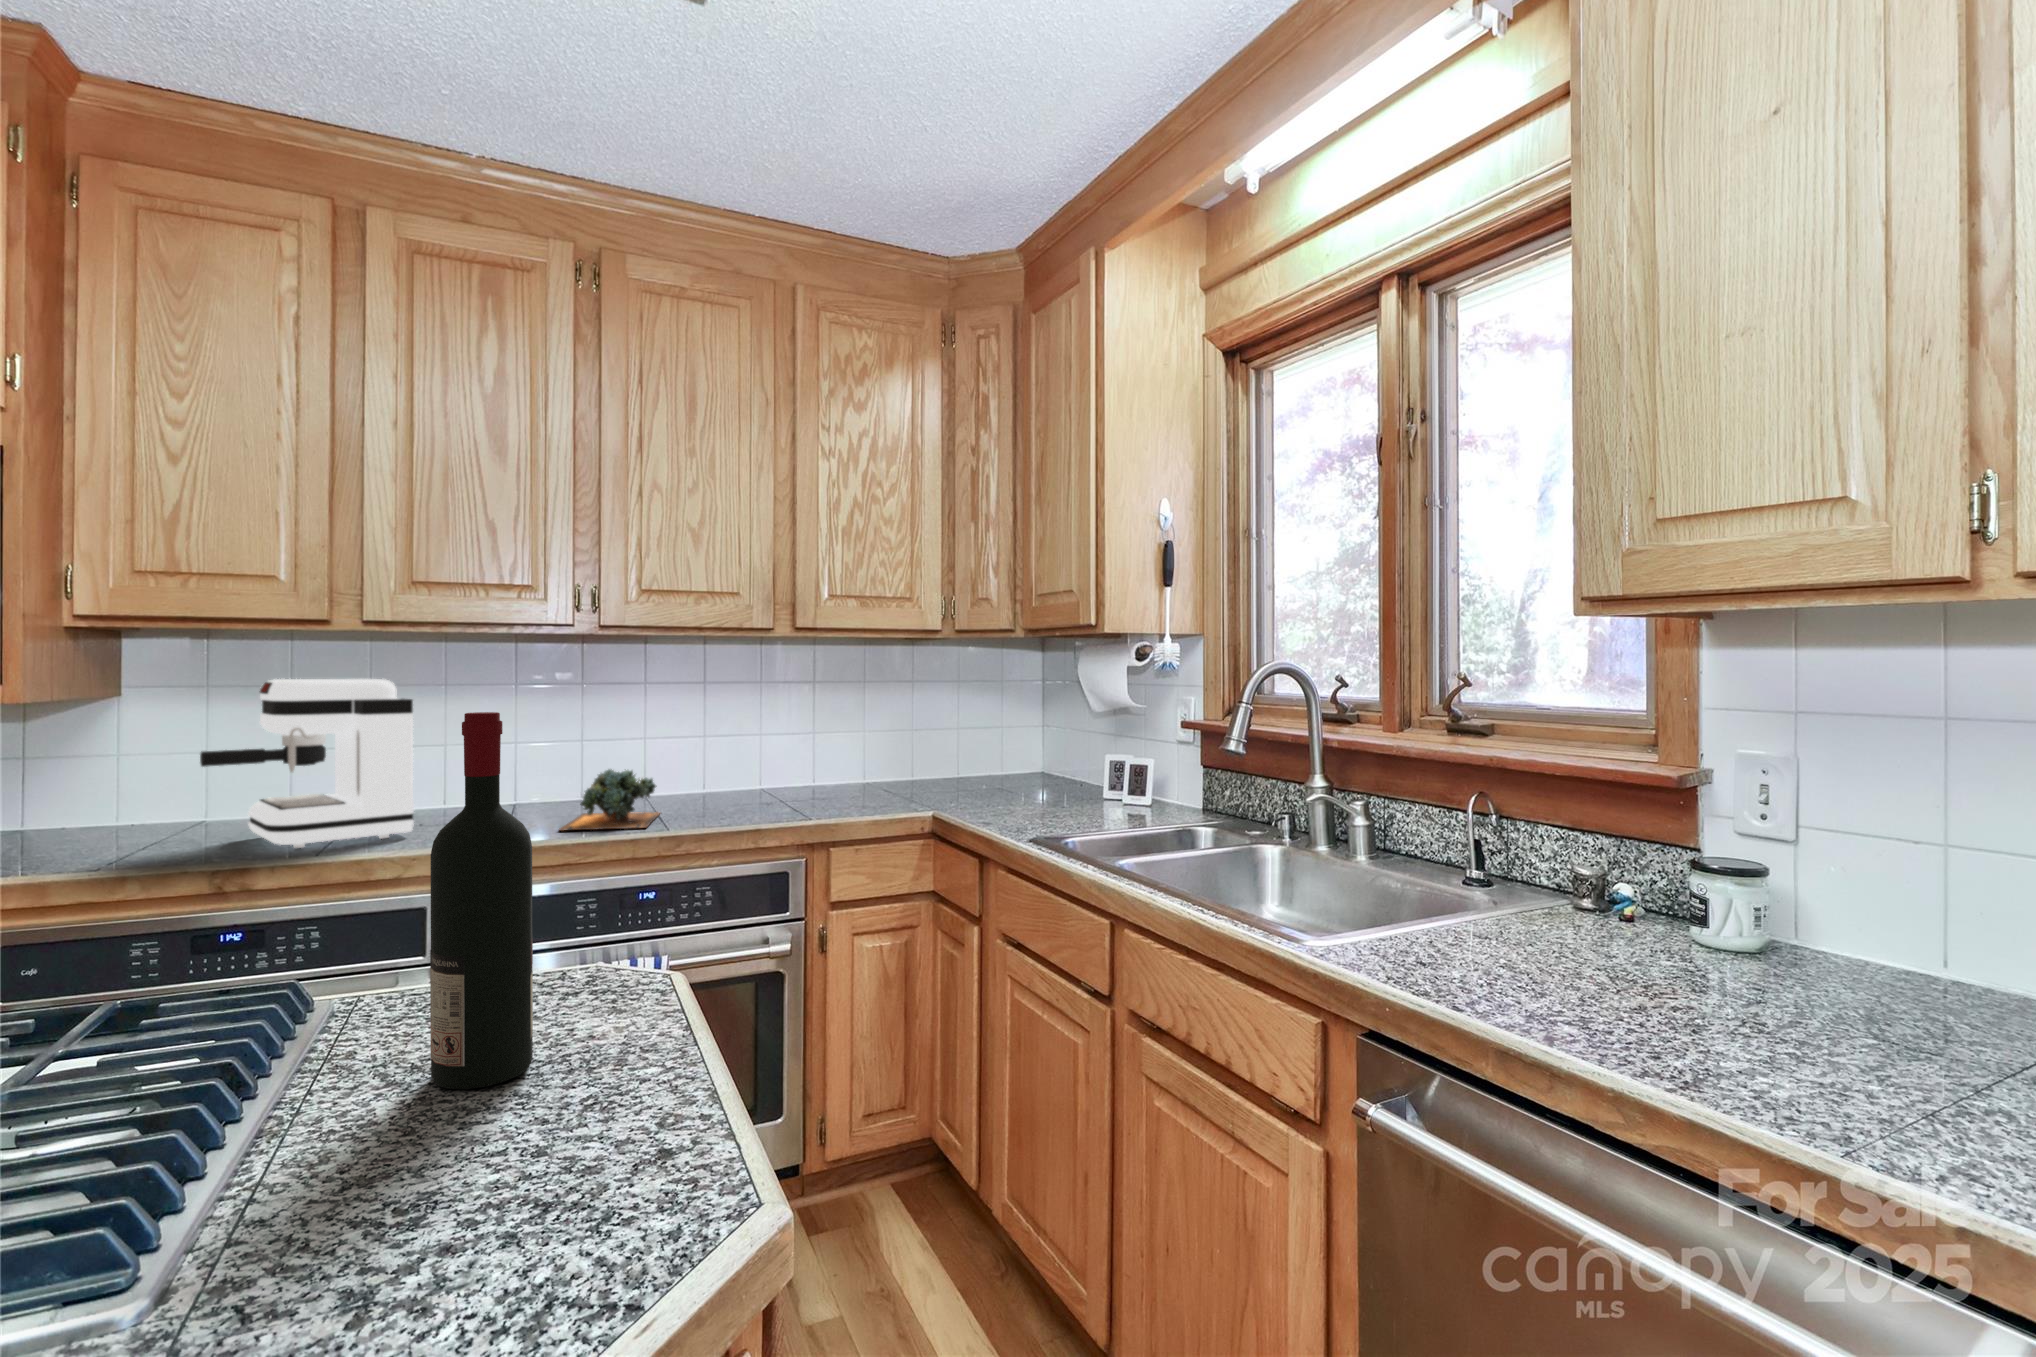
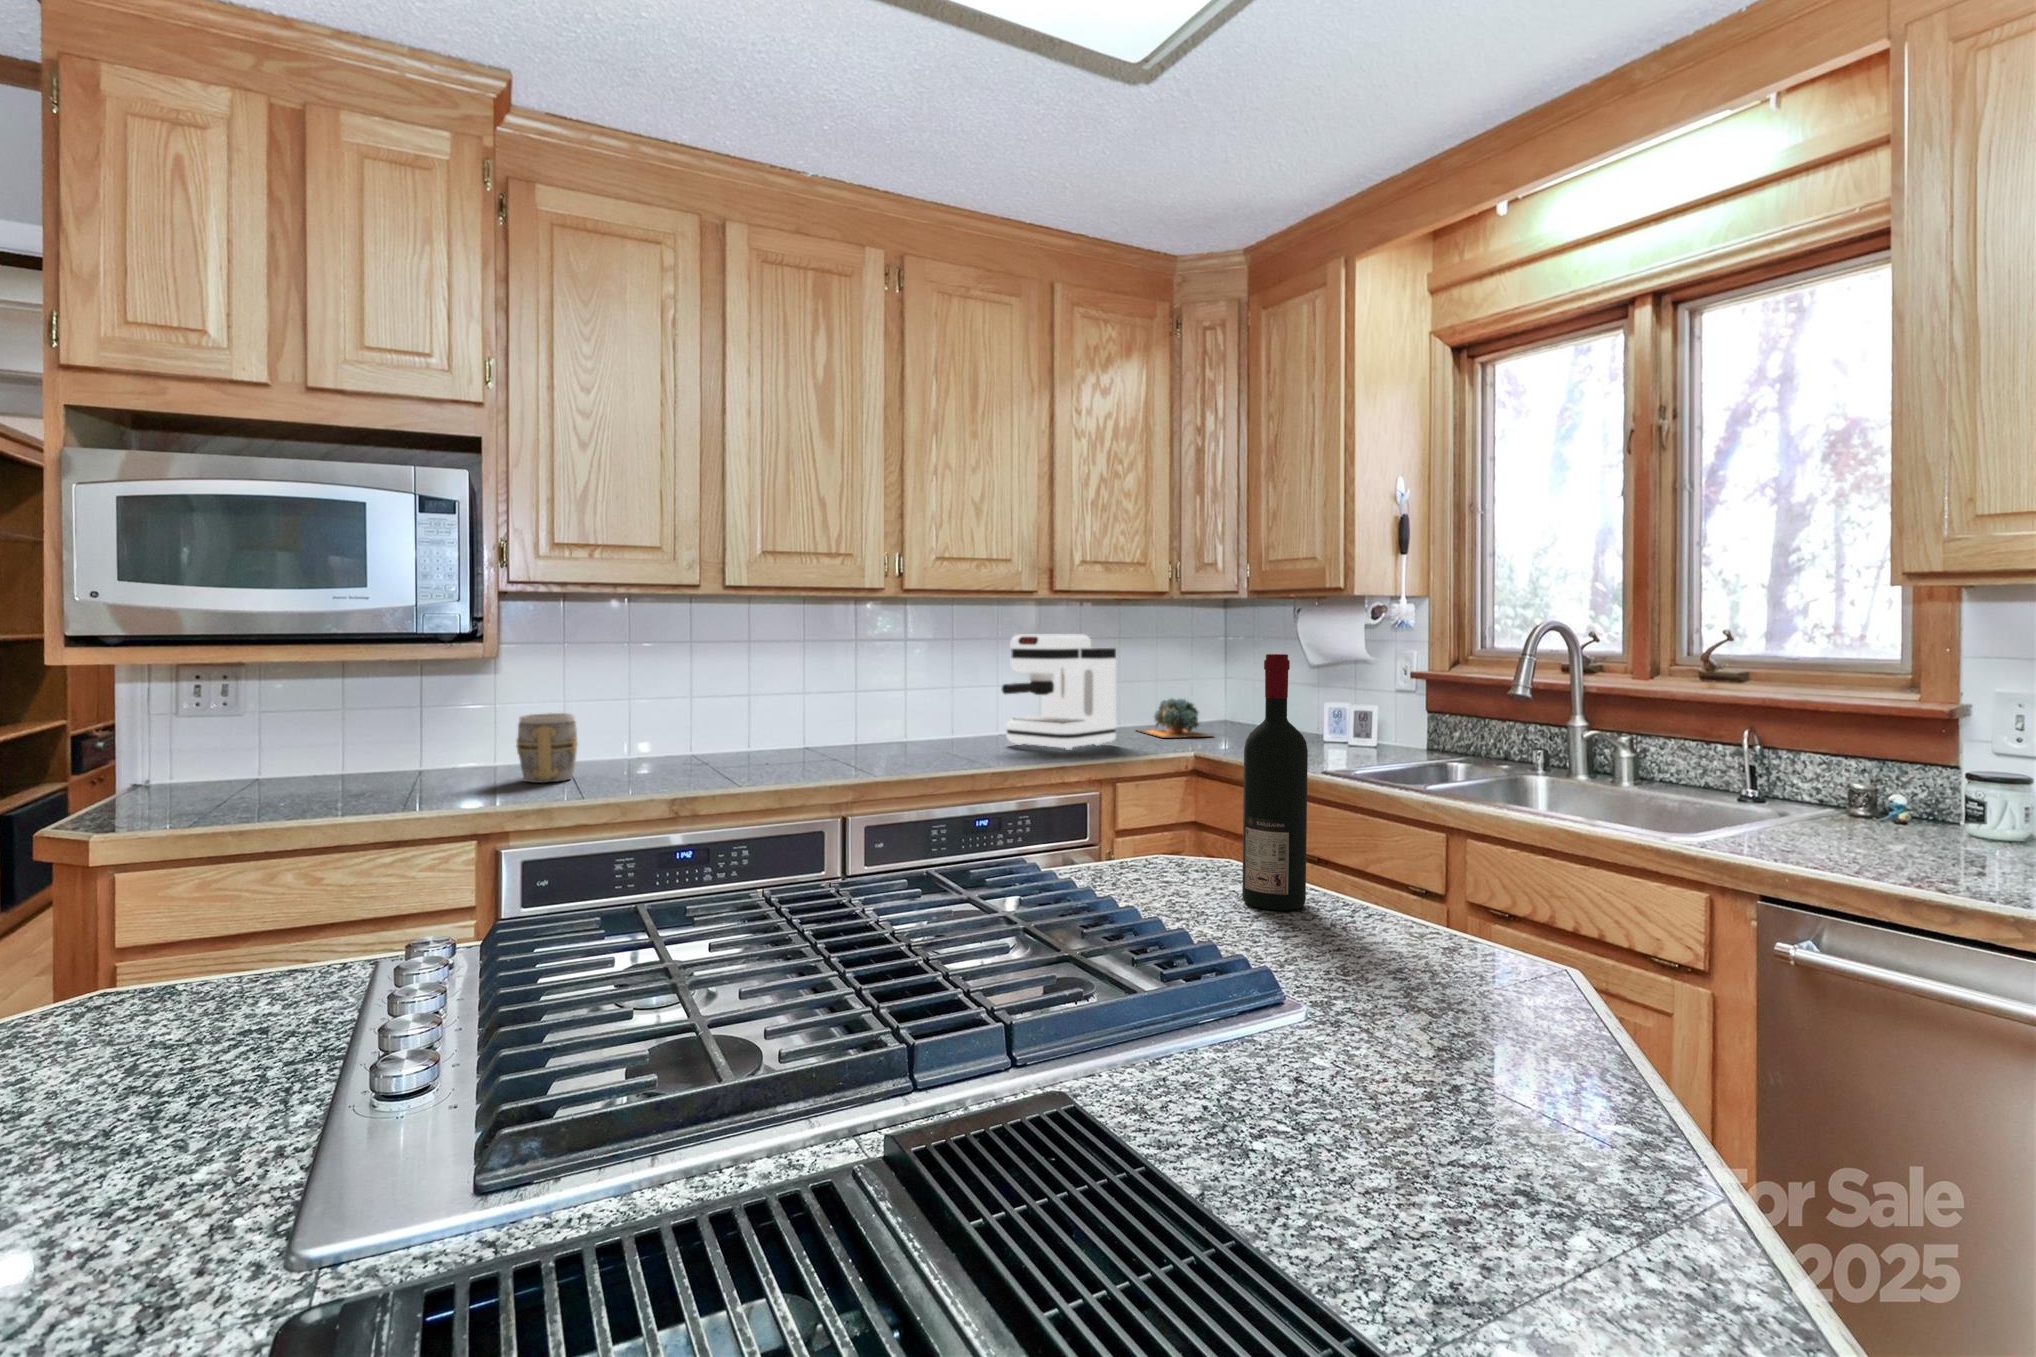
coffee maker: present [200,679,414,848] -> present [1001,634,1116,750]
mug: none [83,765,170,846] -> present [516,713,578,783]
succulent plant: present [559,769,660,831] -> present [1140,698,1211,738]

